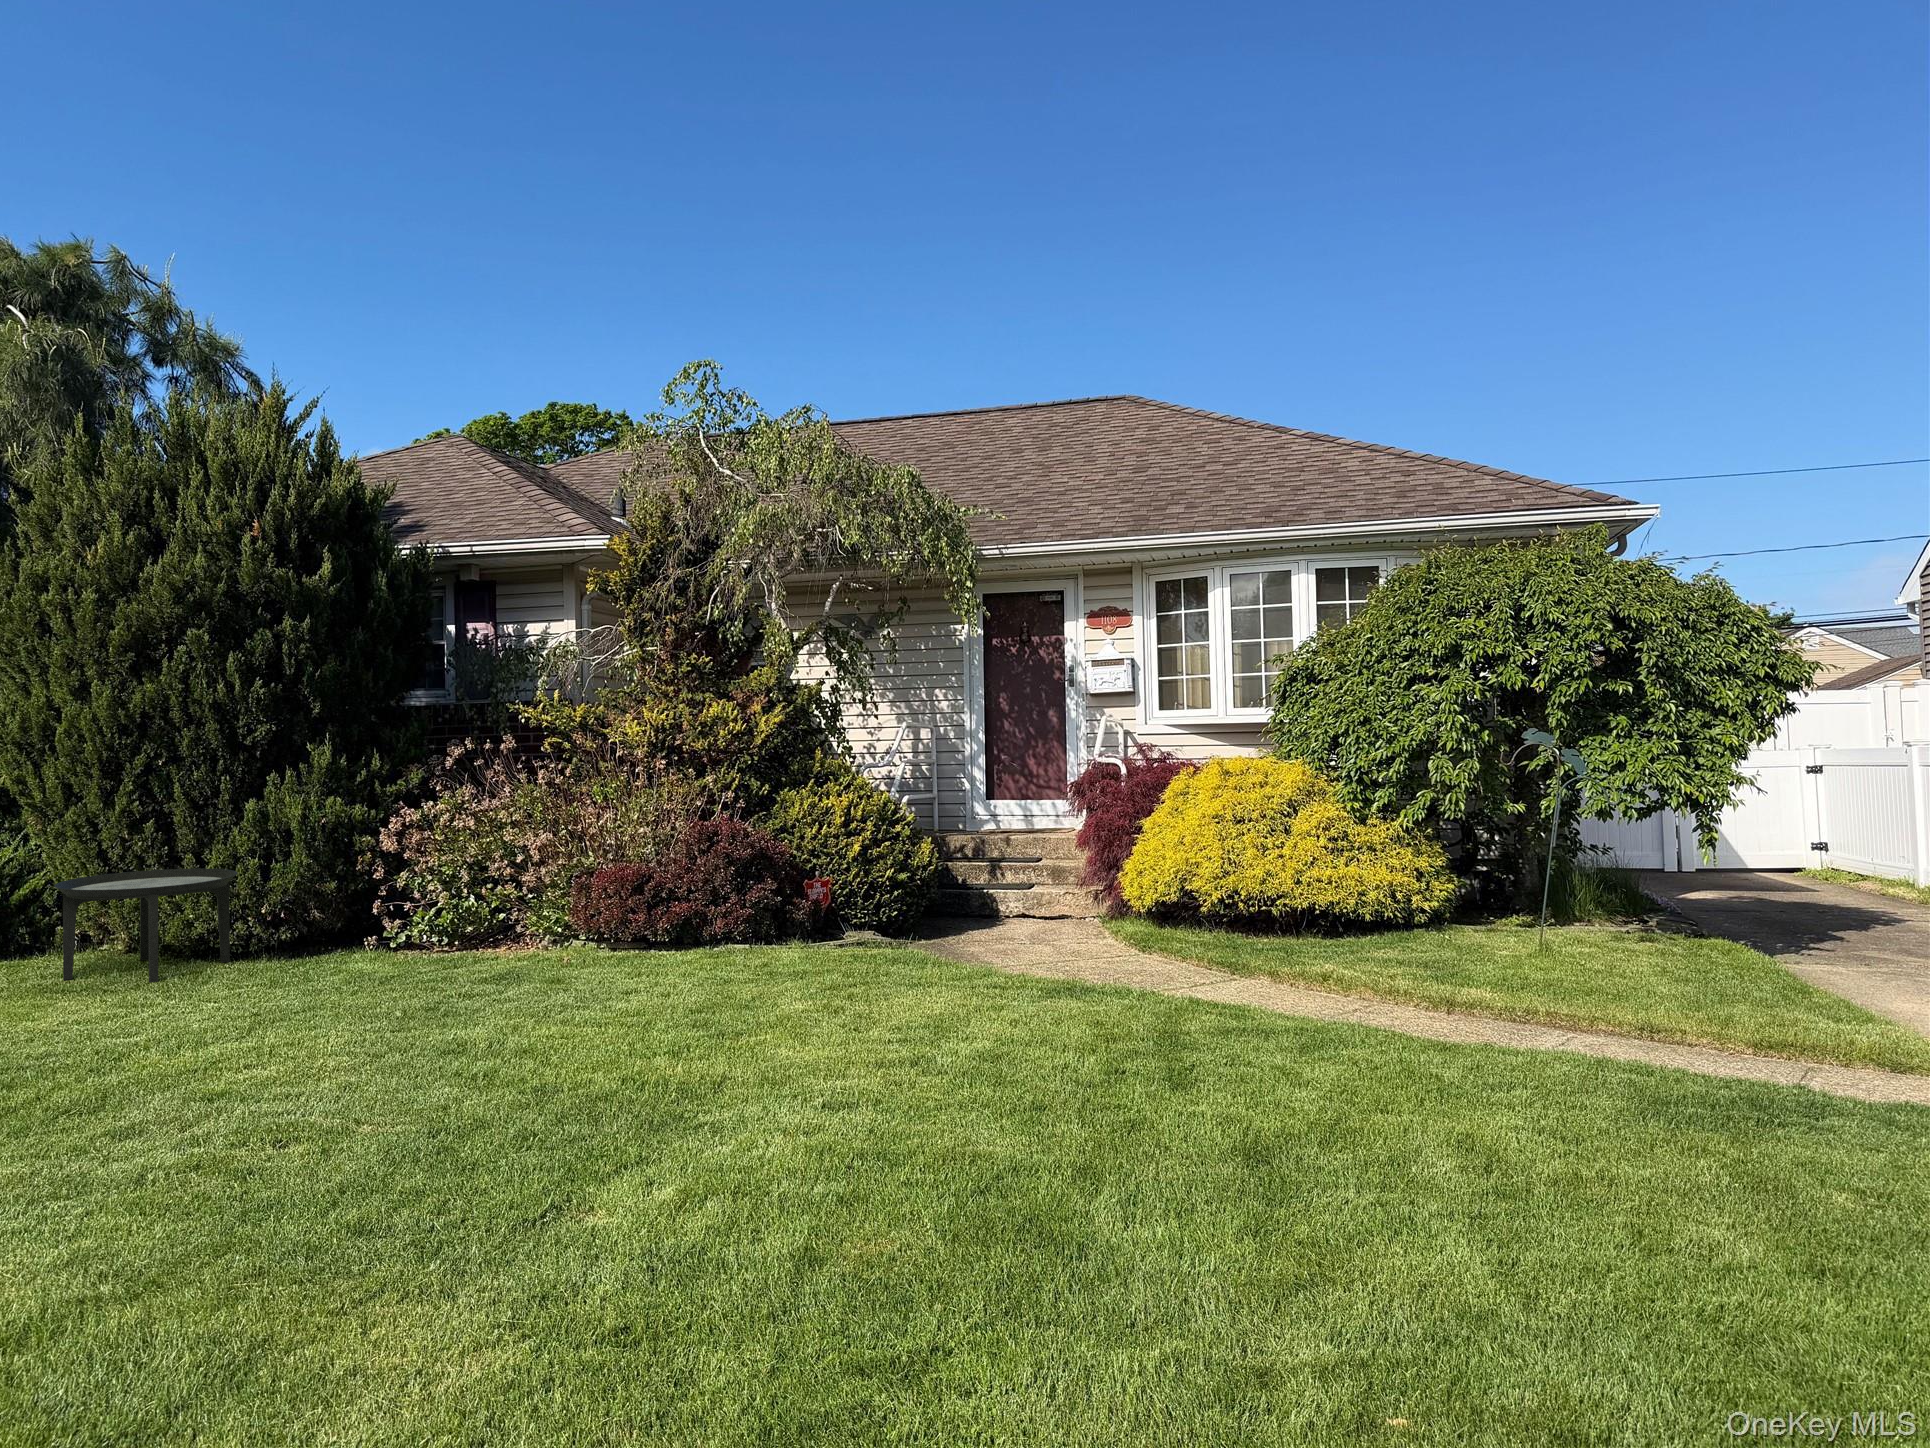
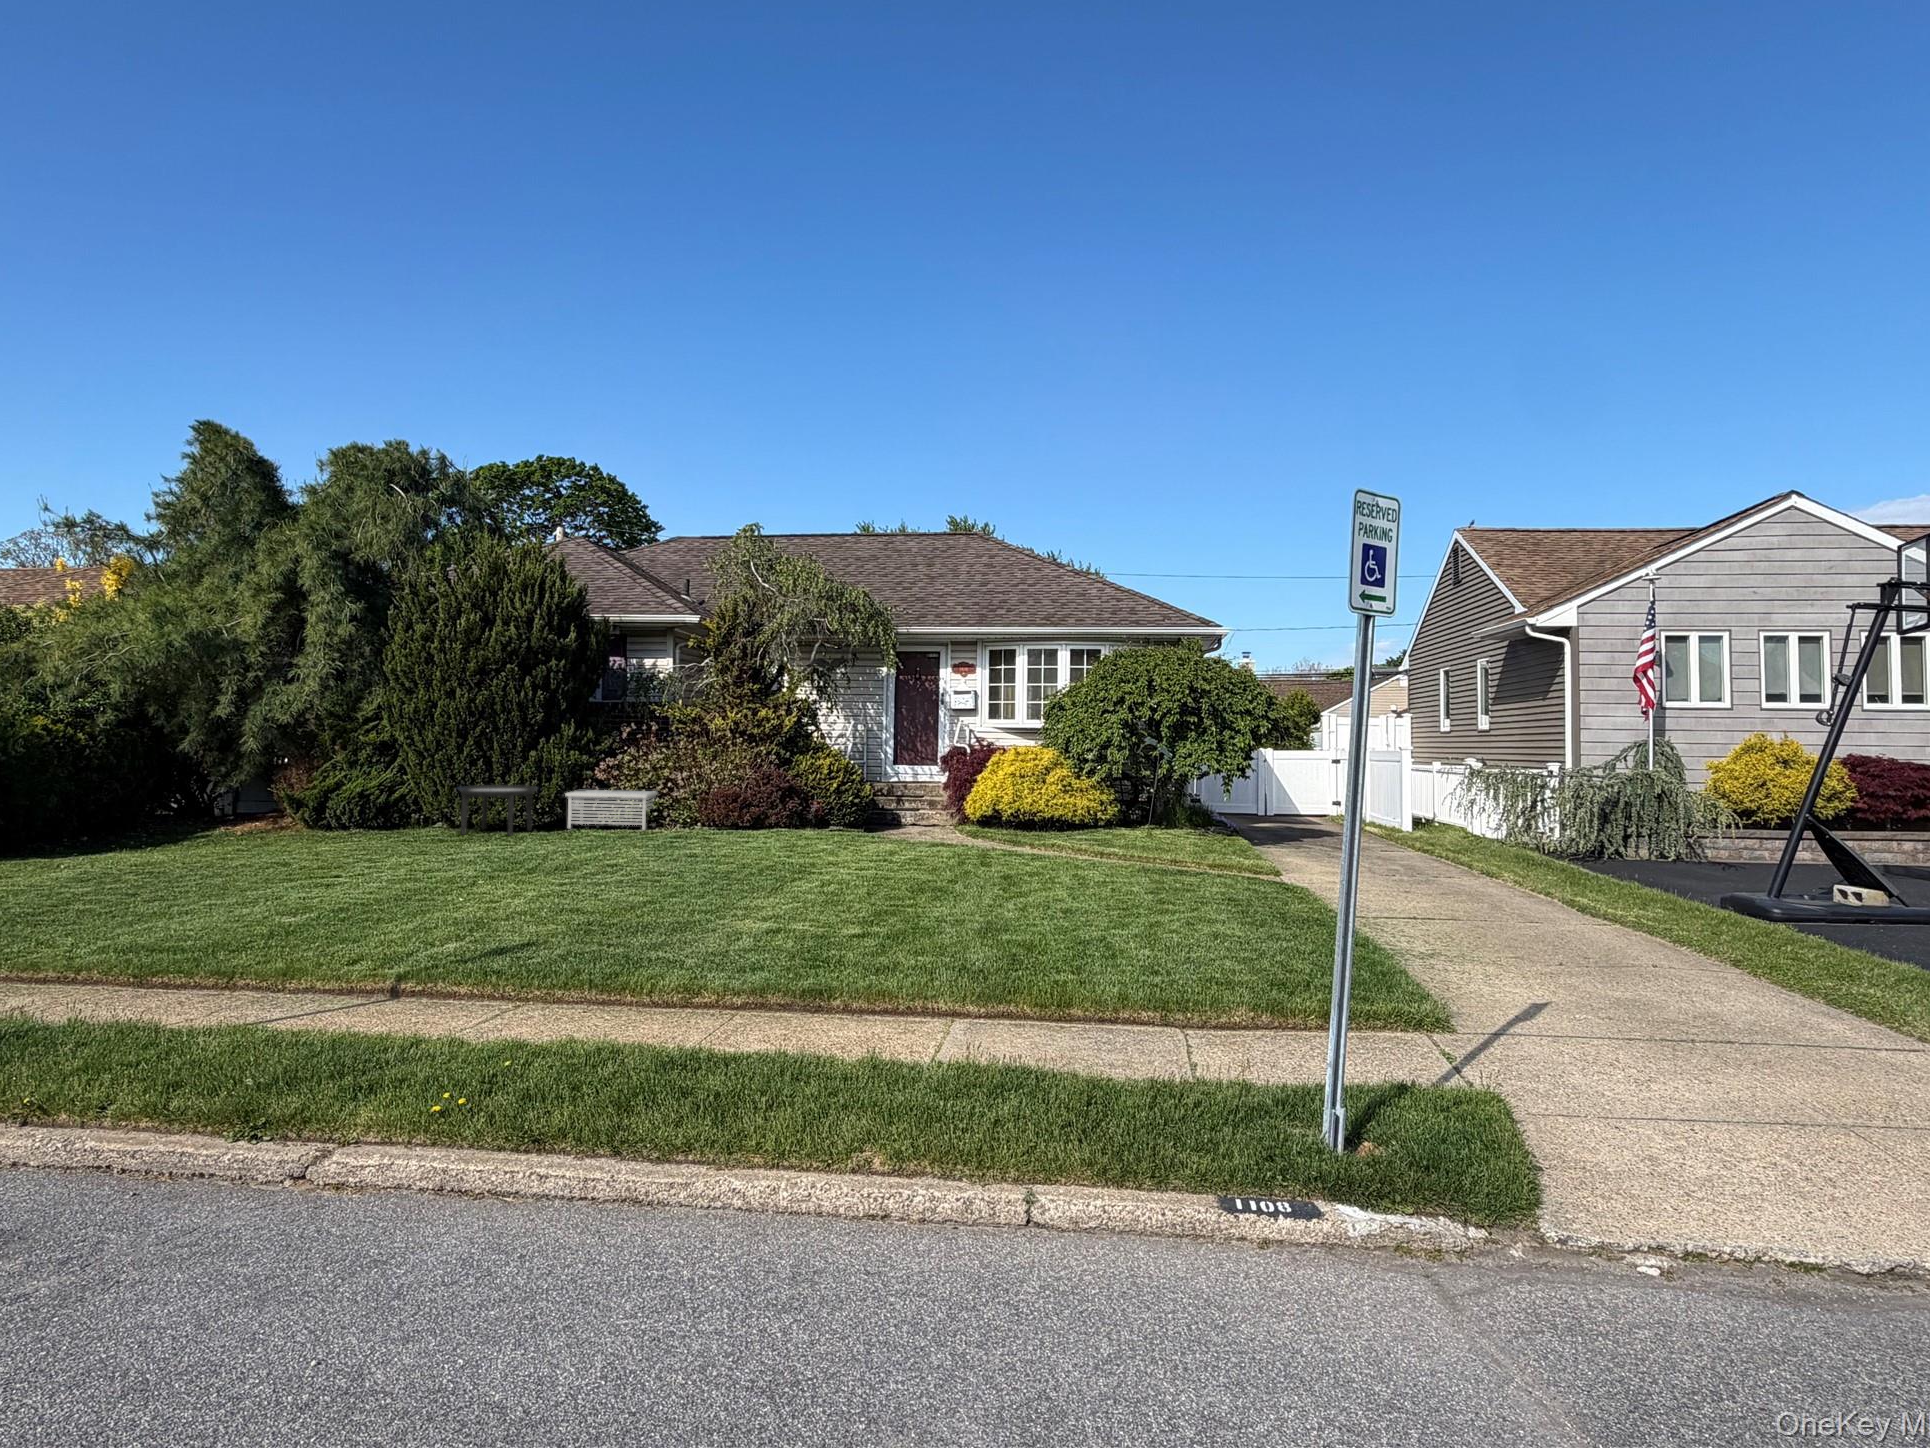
storage bench: none [301,872,496,956] -> present [565,790,657,830]

